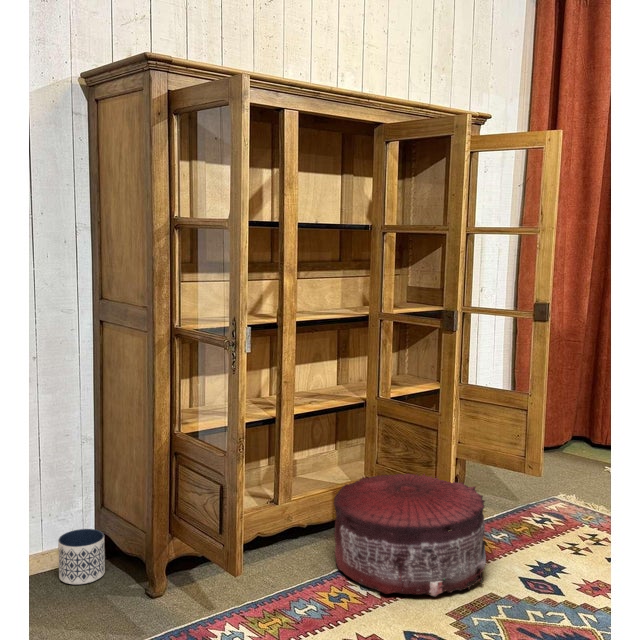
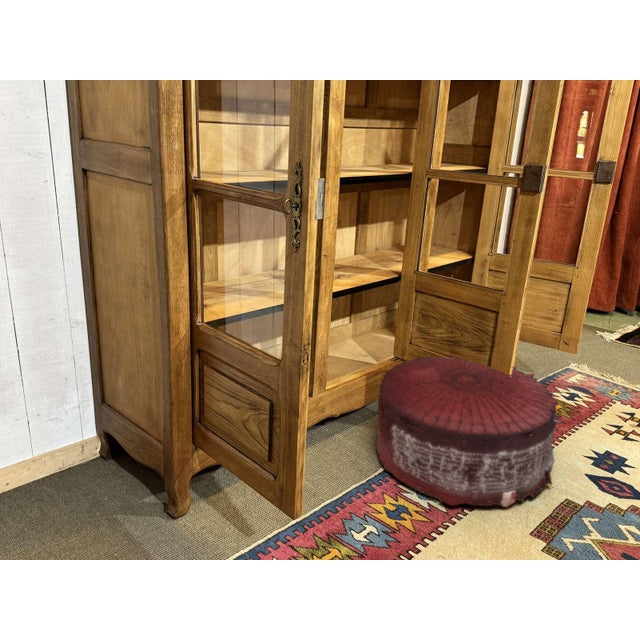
planter: present [58,529,105,585] -> none [50,431,111,501]

